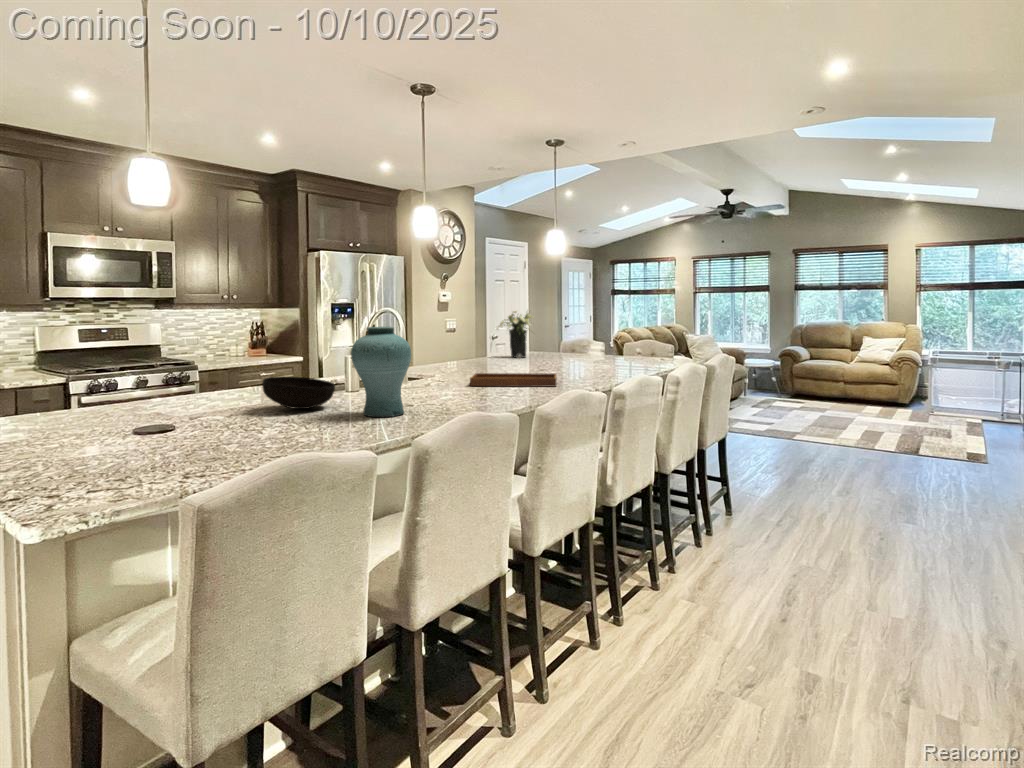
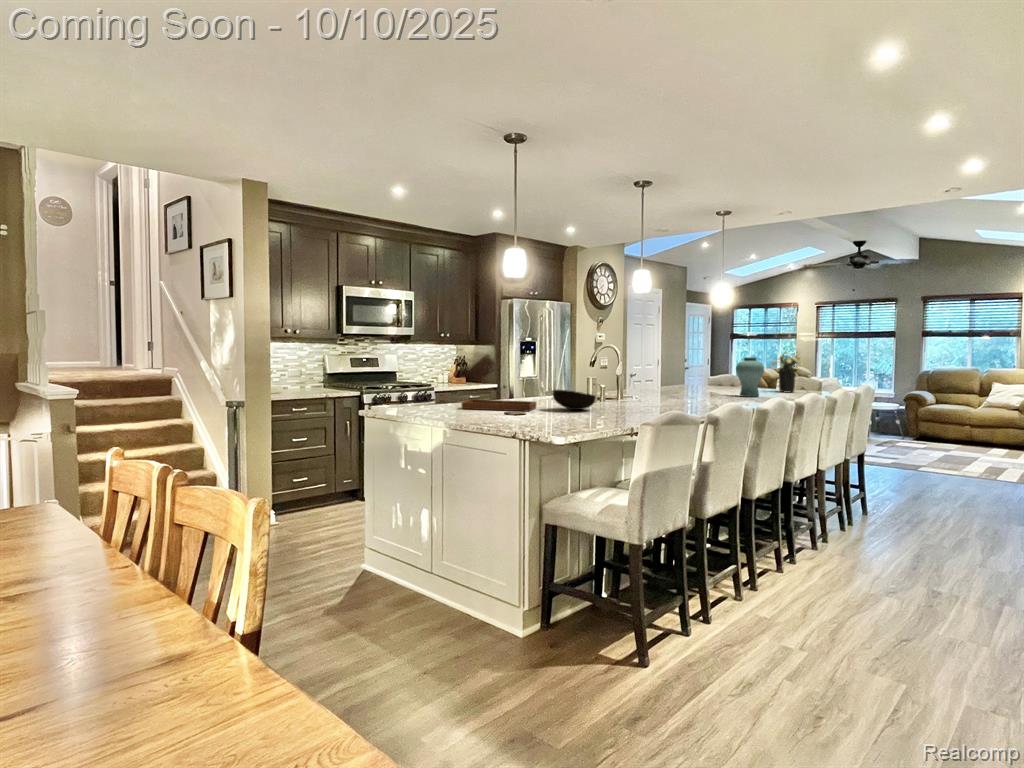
flower arrangement: present [497,311,534,358] -> present [770,352,802,392]
vase: present [351,327,411,417] -> present [736,357,764,397]
tray: present [470,354,556,387] -> present [462,385,536,411]

